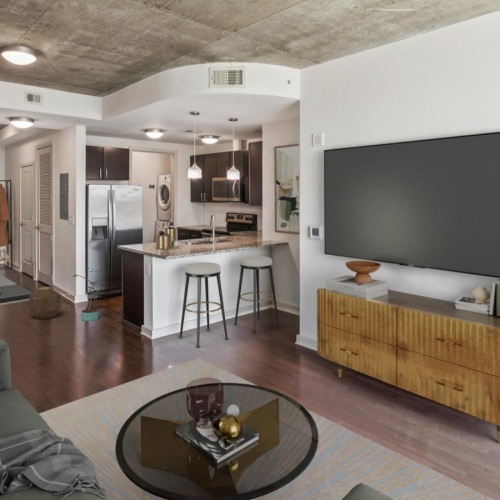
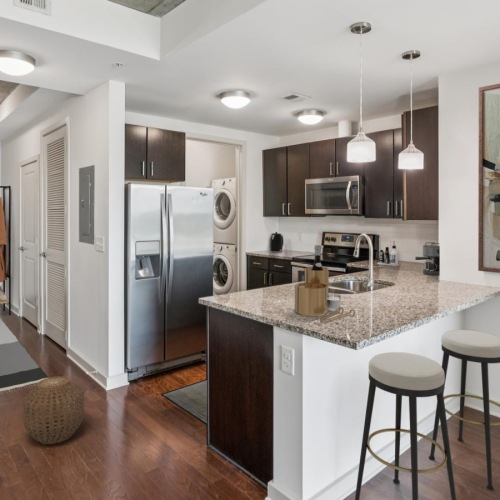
potted plant: present [73,268,105,321] -> none [110,340,175,451]

